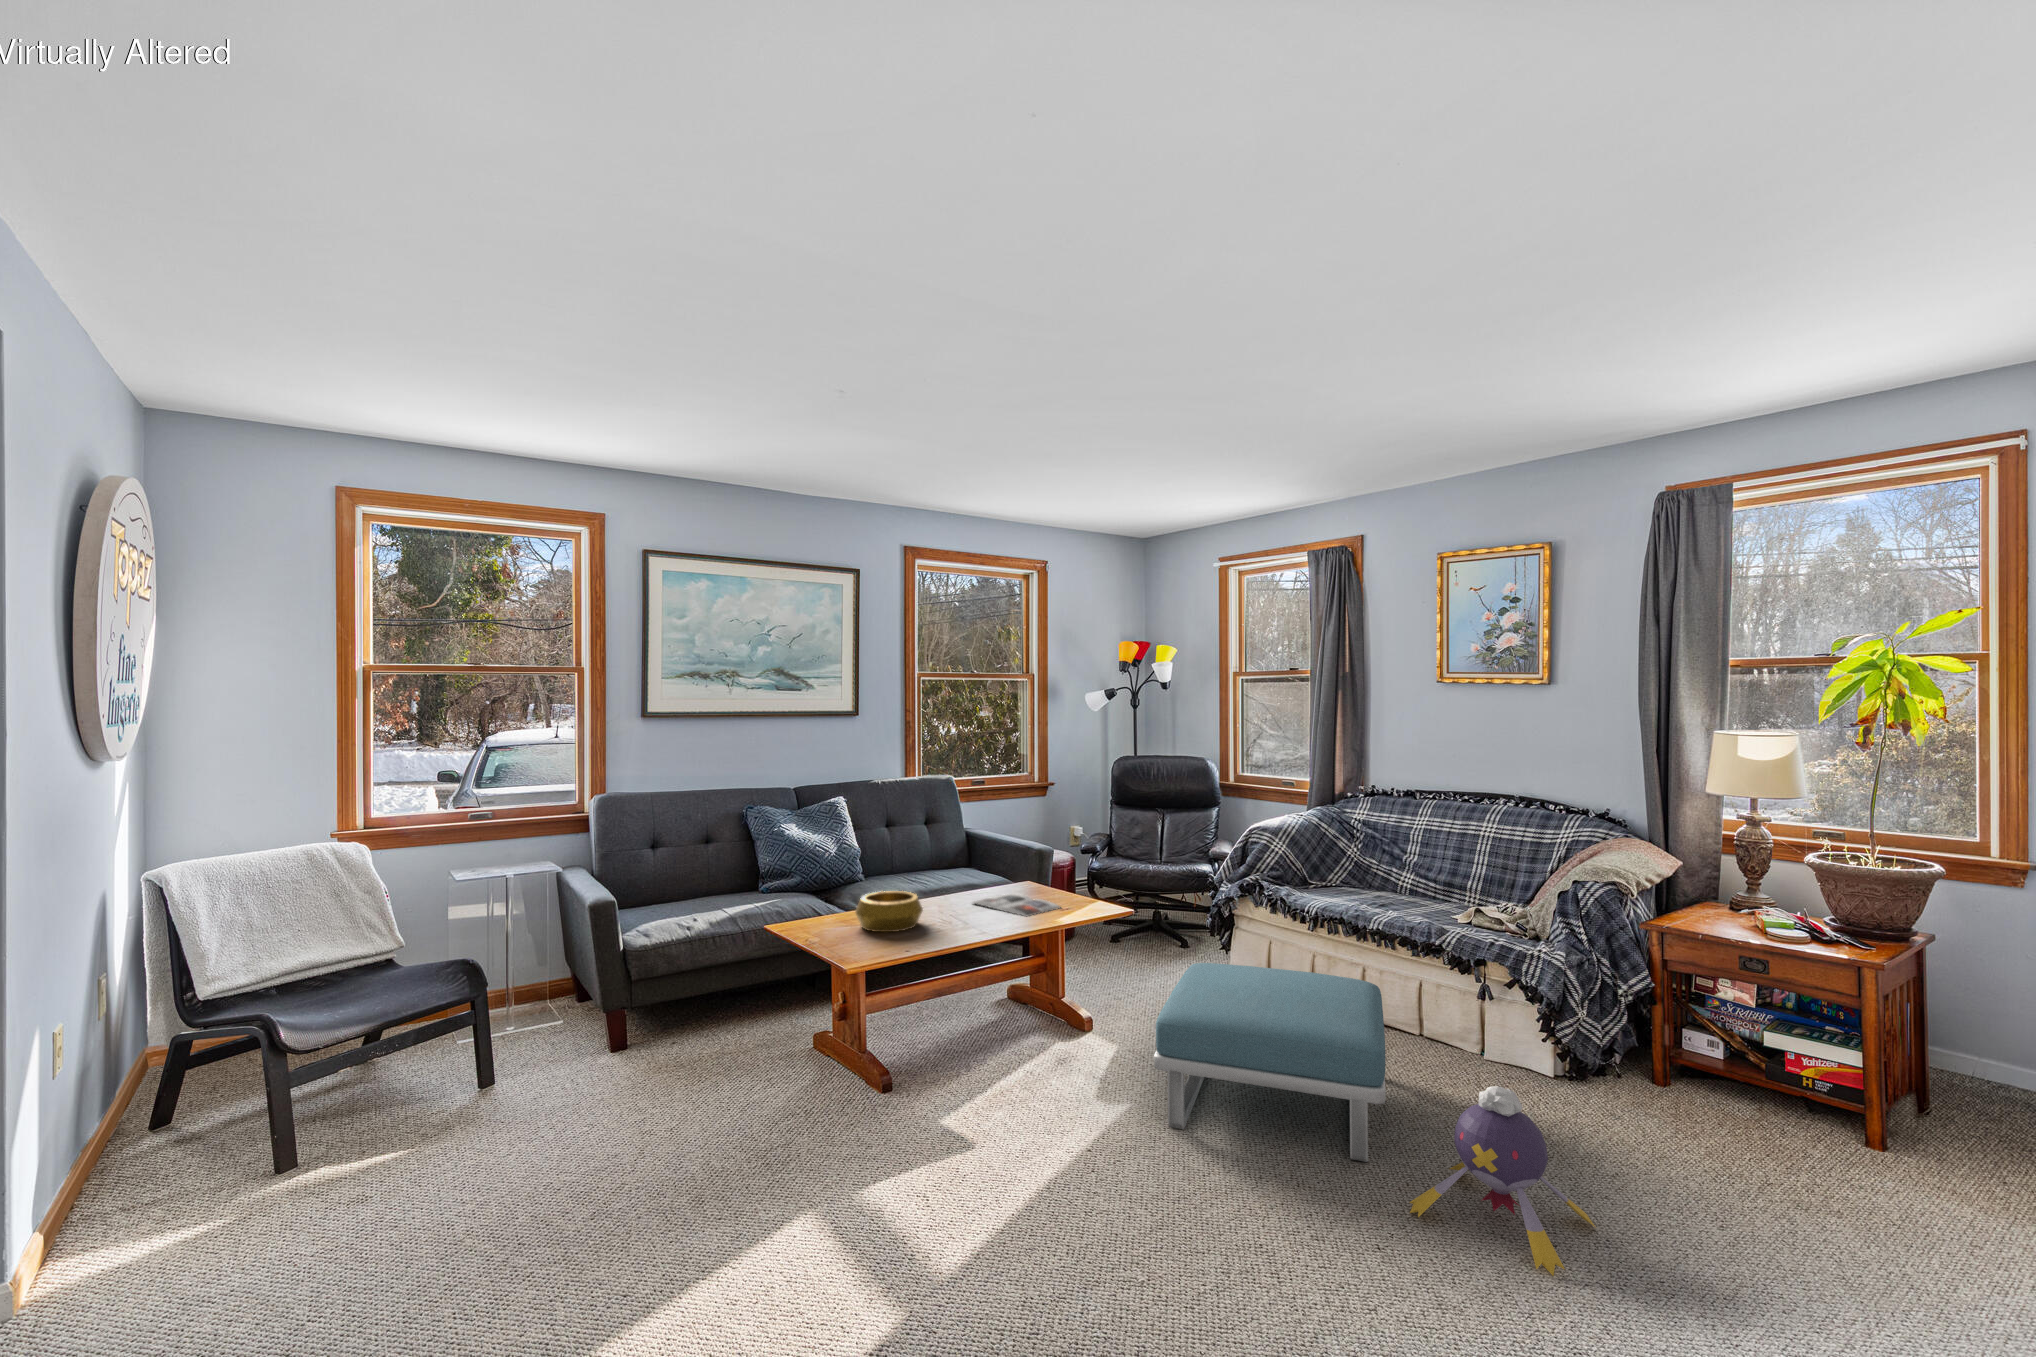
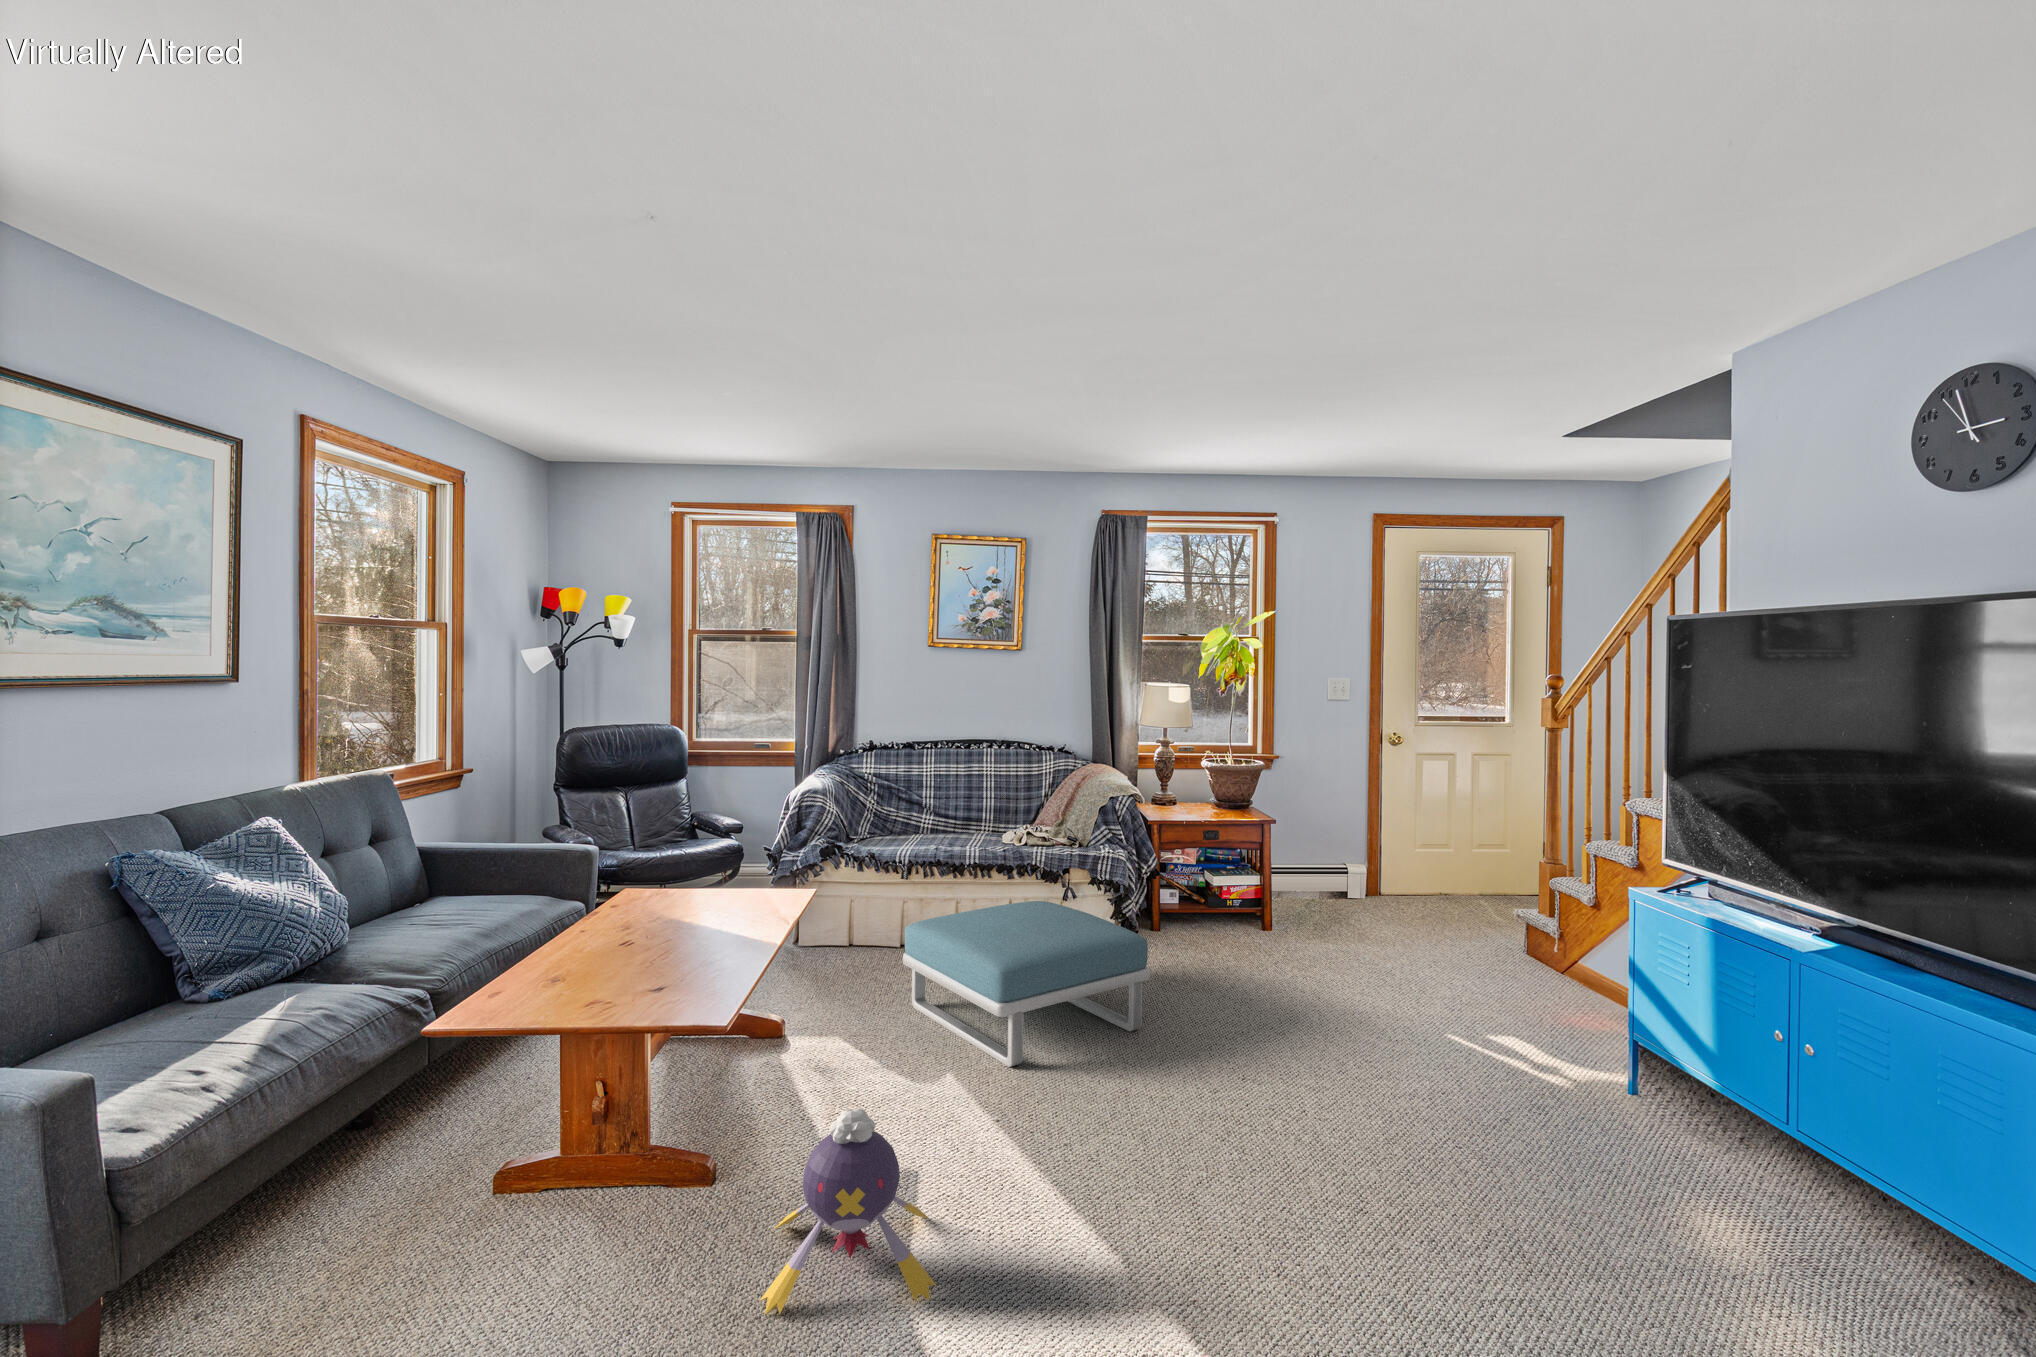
decorative bowl: present [855,891,923,932] -> none [571,922,673,984]
magazine: present [973,894,1060,916] -> none [637,901,749,925]
plush toy: present [1409,1086,1596,1276] -> present [760,1109,936,1314]

